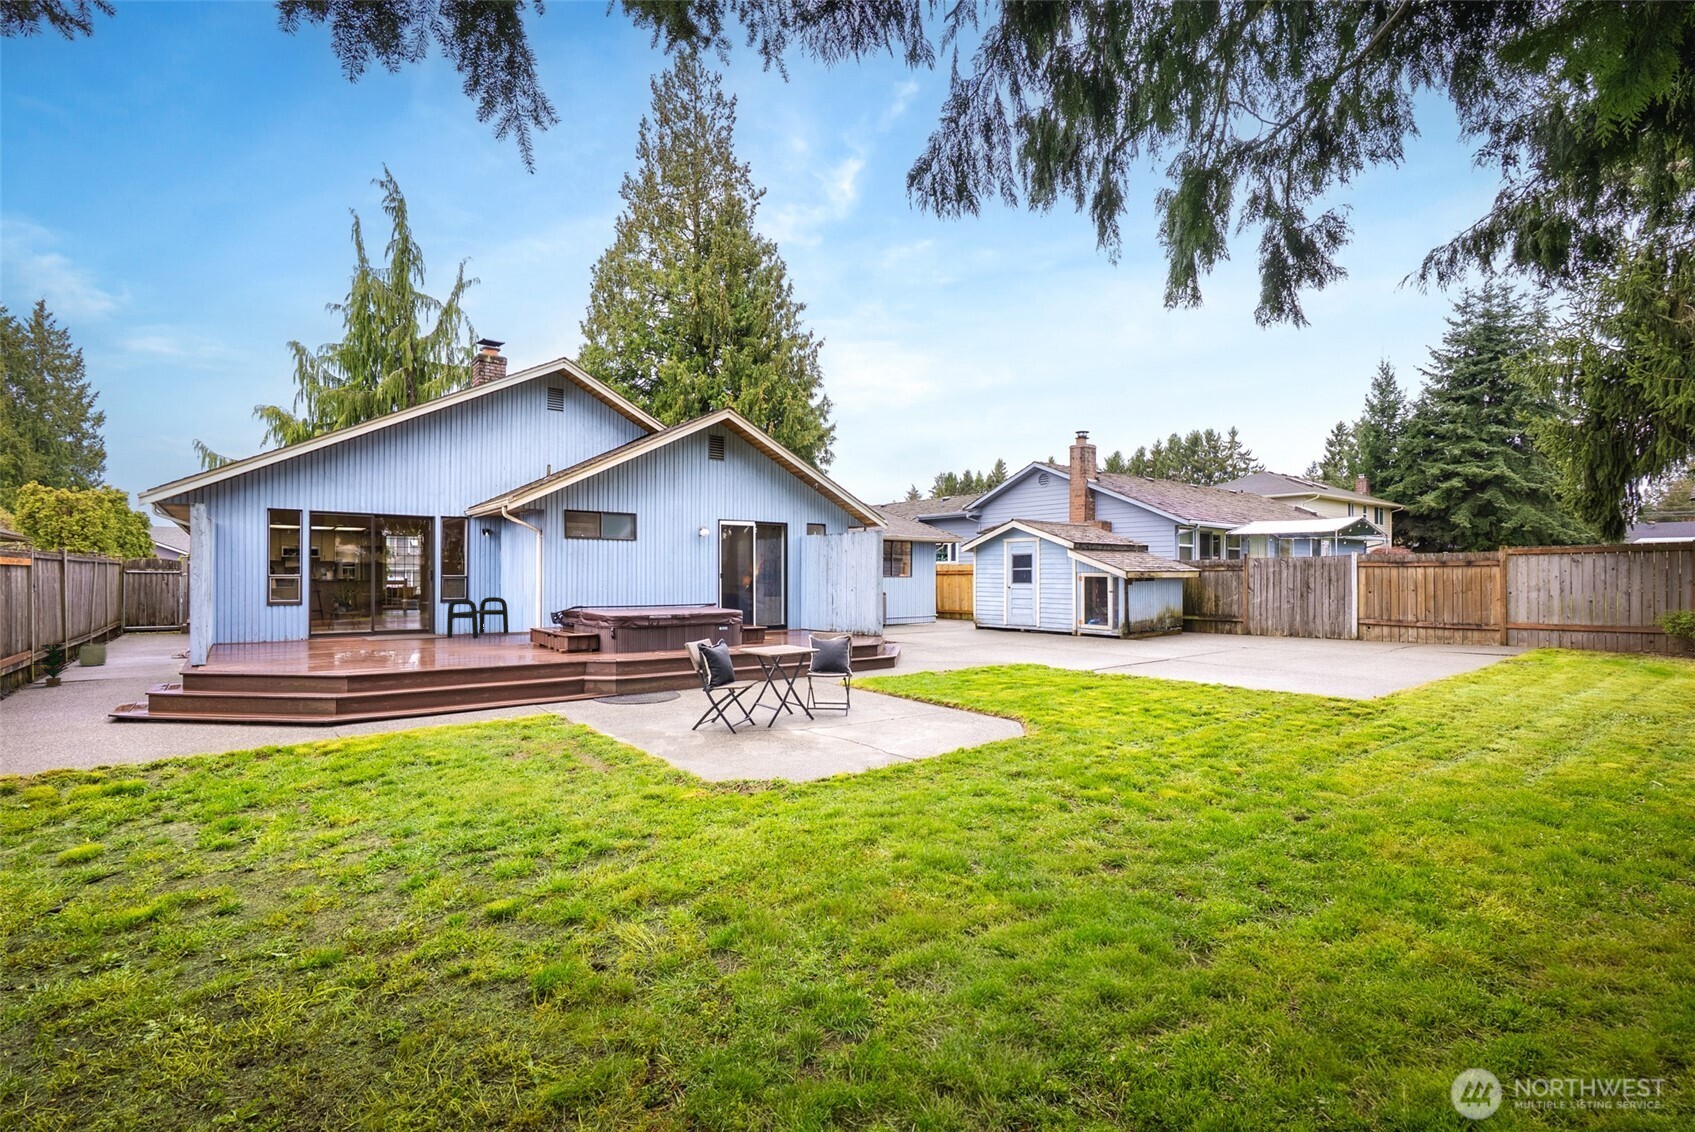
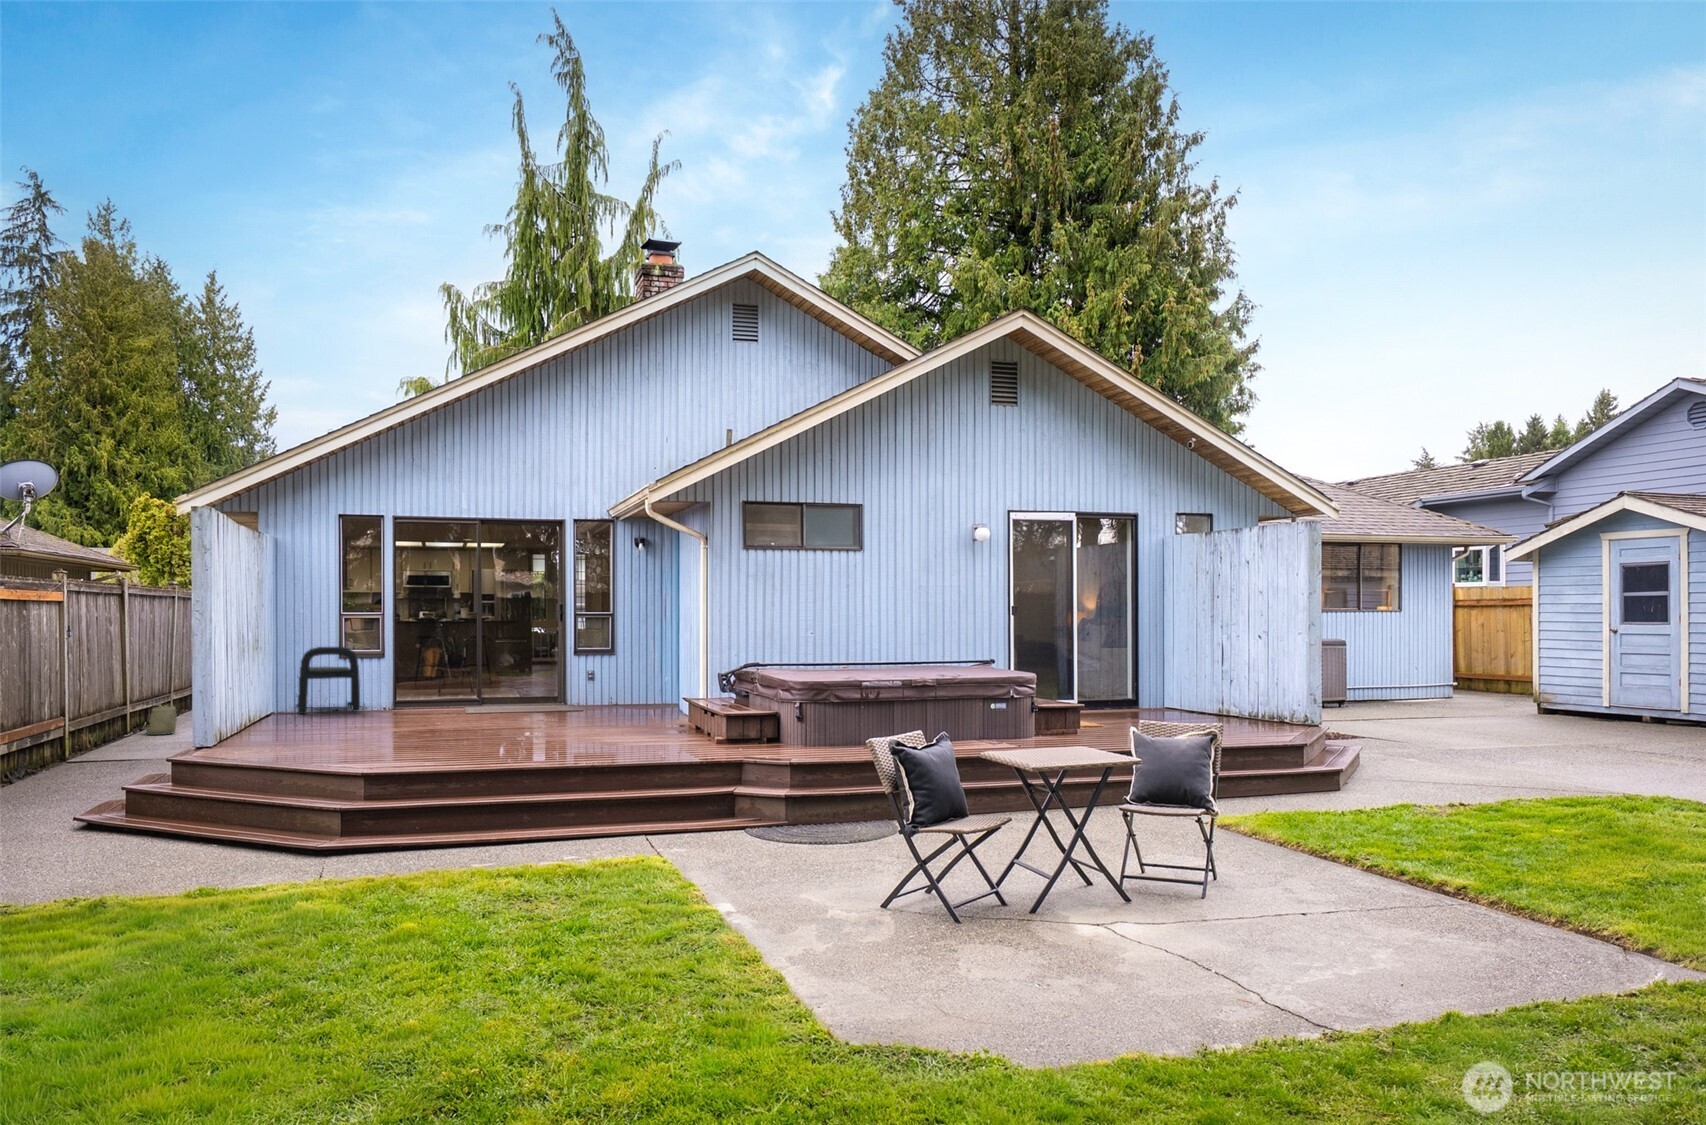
bench: present [447,597,508,638] -> present [296,647,360,714]
potted plant: present [32,644,68,687] -> none [62,702,106,761]

